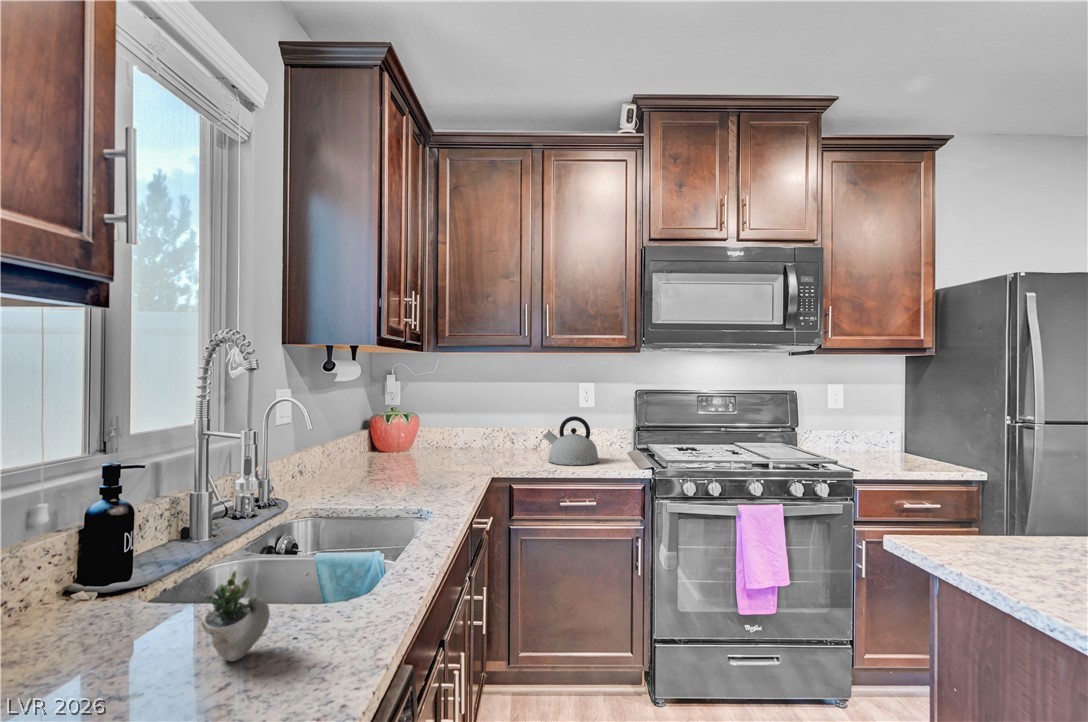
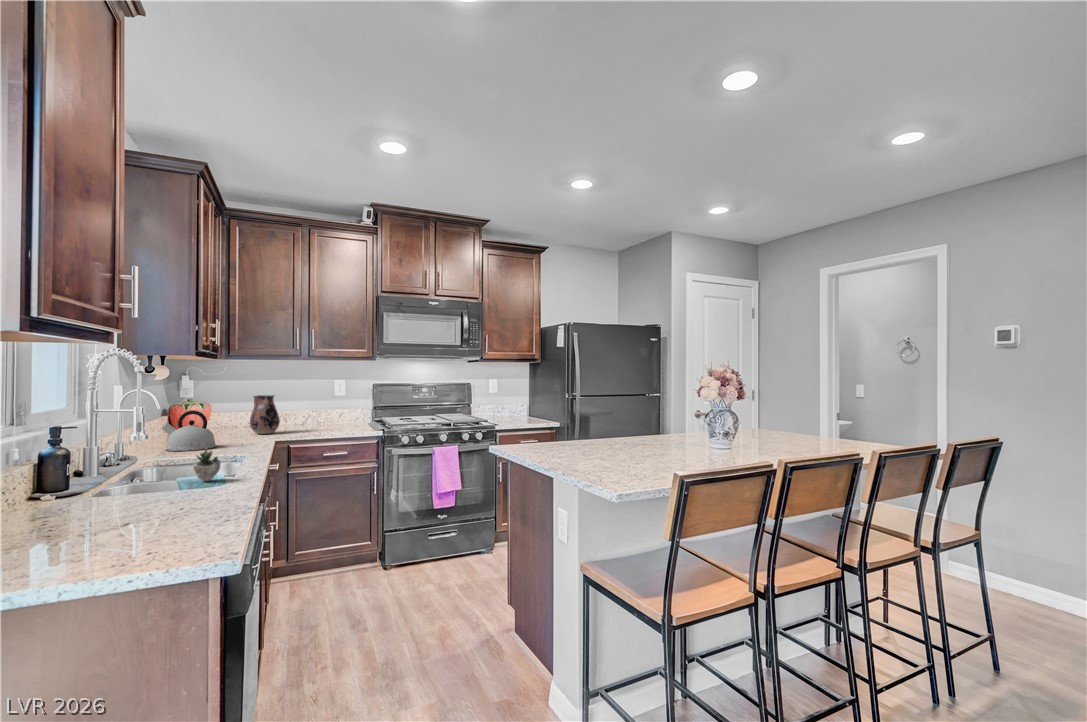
ceramic pitcher: none [462,404,502,462] -> present [250,395,280,434]
kettle: present [544,416,599,465] -> present [162,411,216,451]

